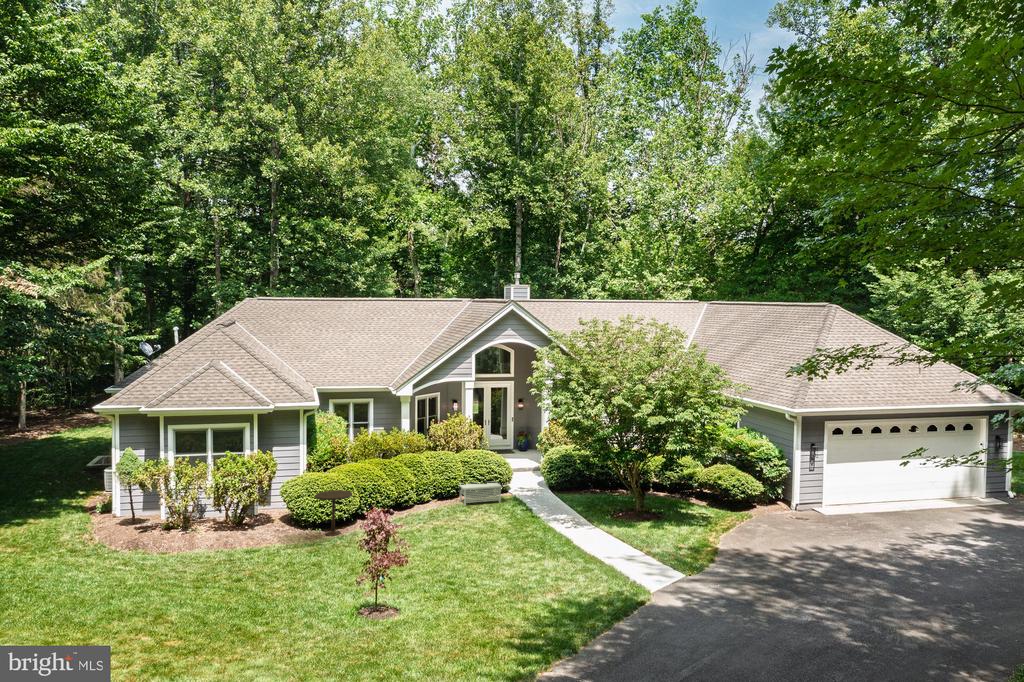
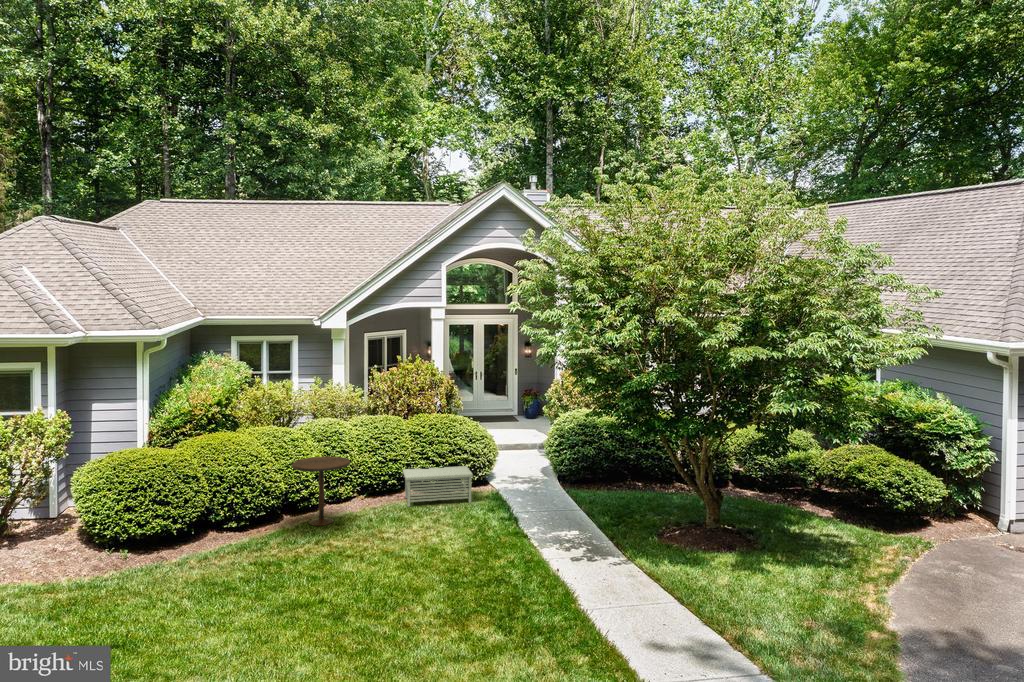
pedestal table: present [315,490,352,536] -> present [292,456,350,526]

